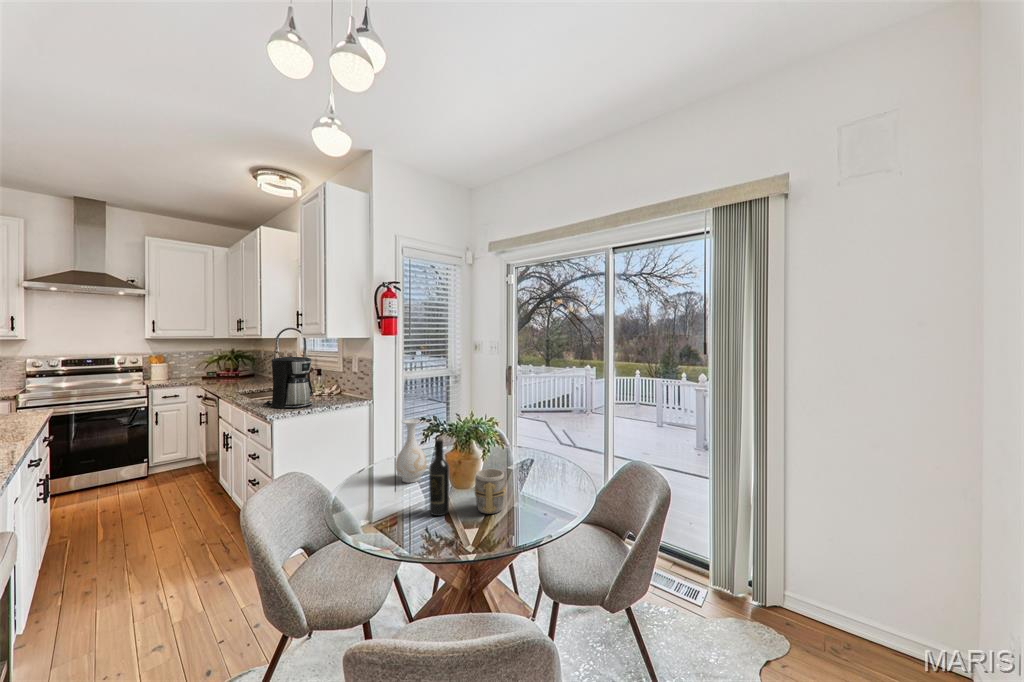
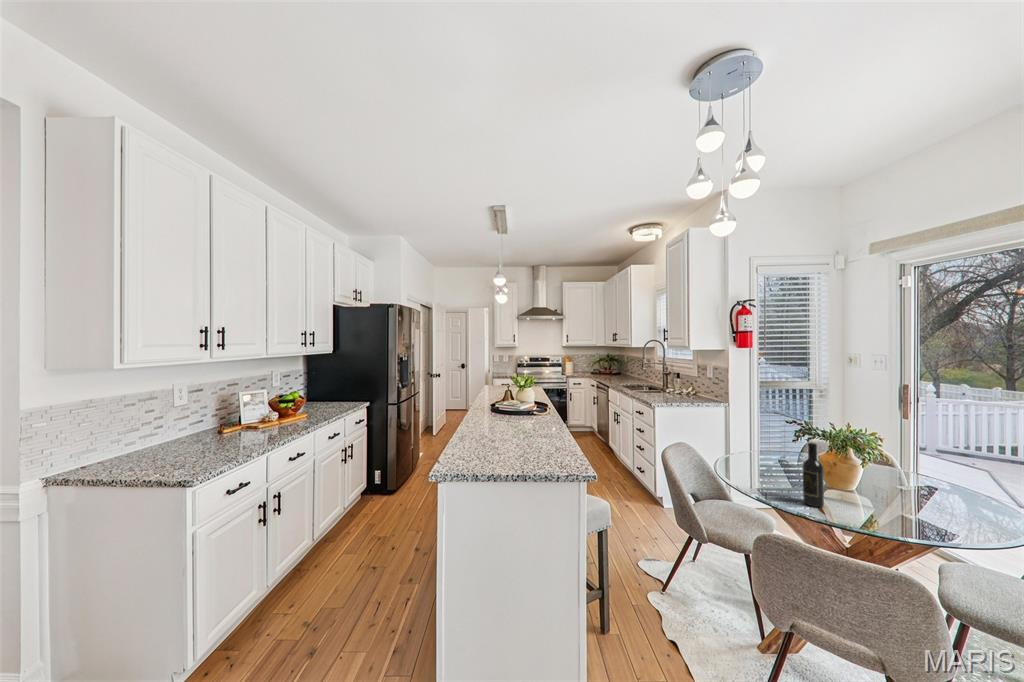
coffee maker: present [263,357,313,408] -> none [644,363,679,402]
vase: present [396,419,427,483] -> none [762,422,793,476]
mug: present [474,469,506,514] -> none [853,478,893,520]

